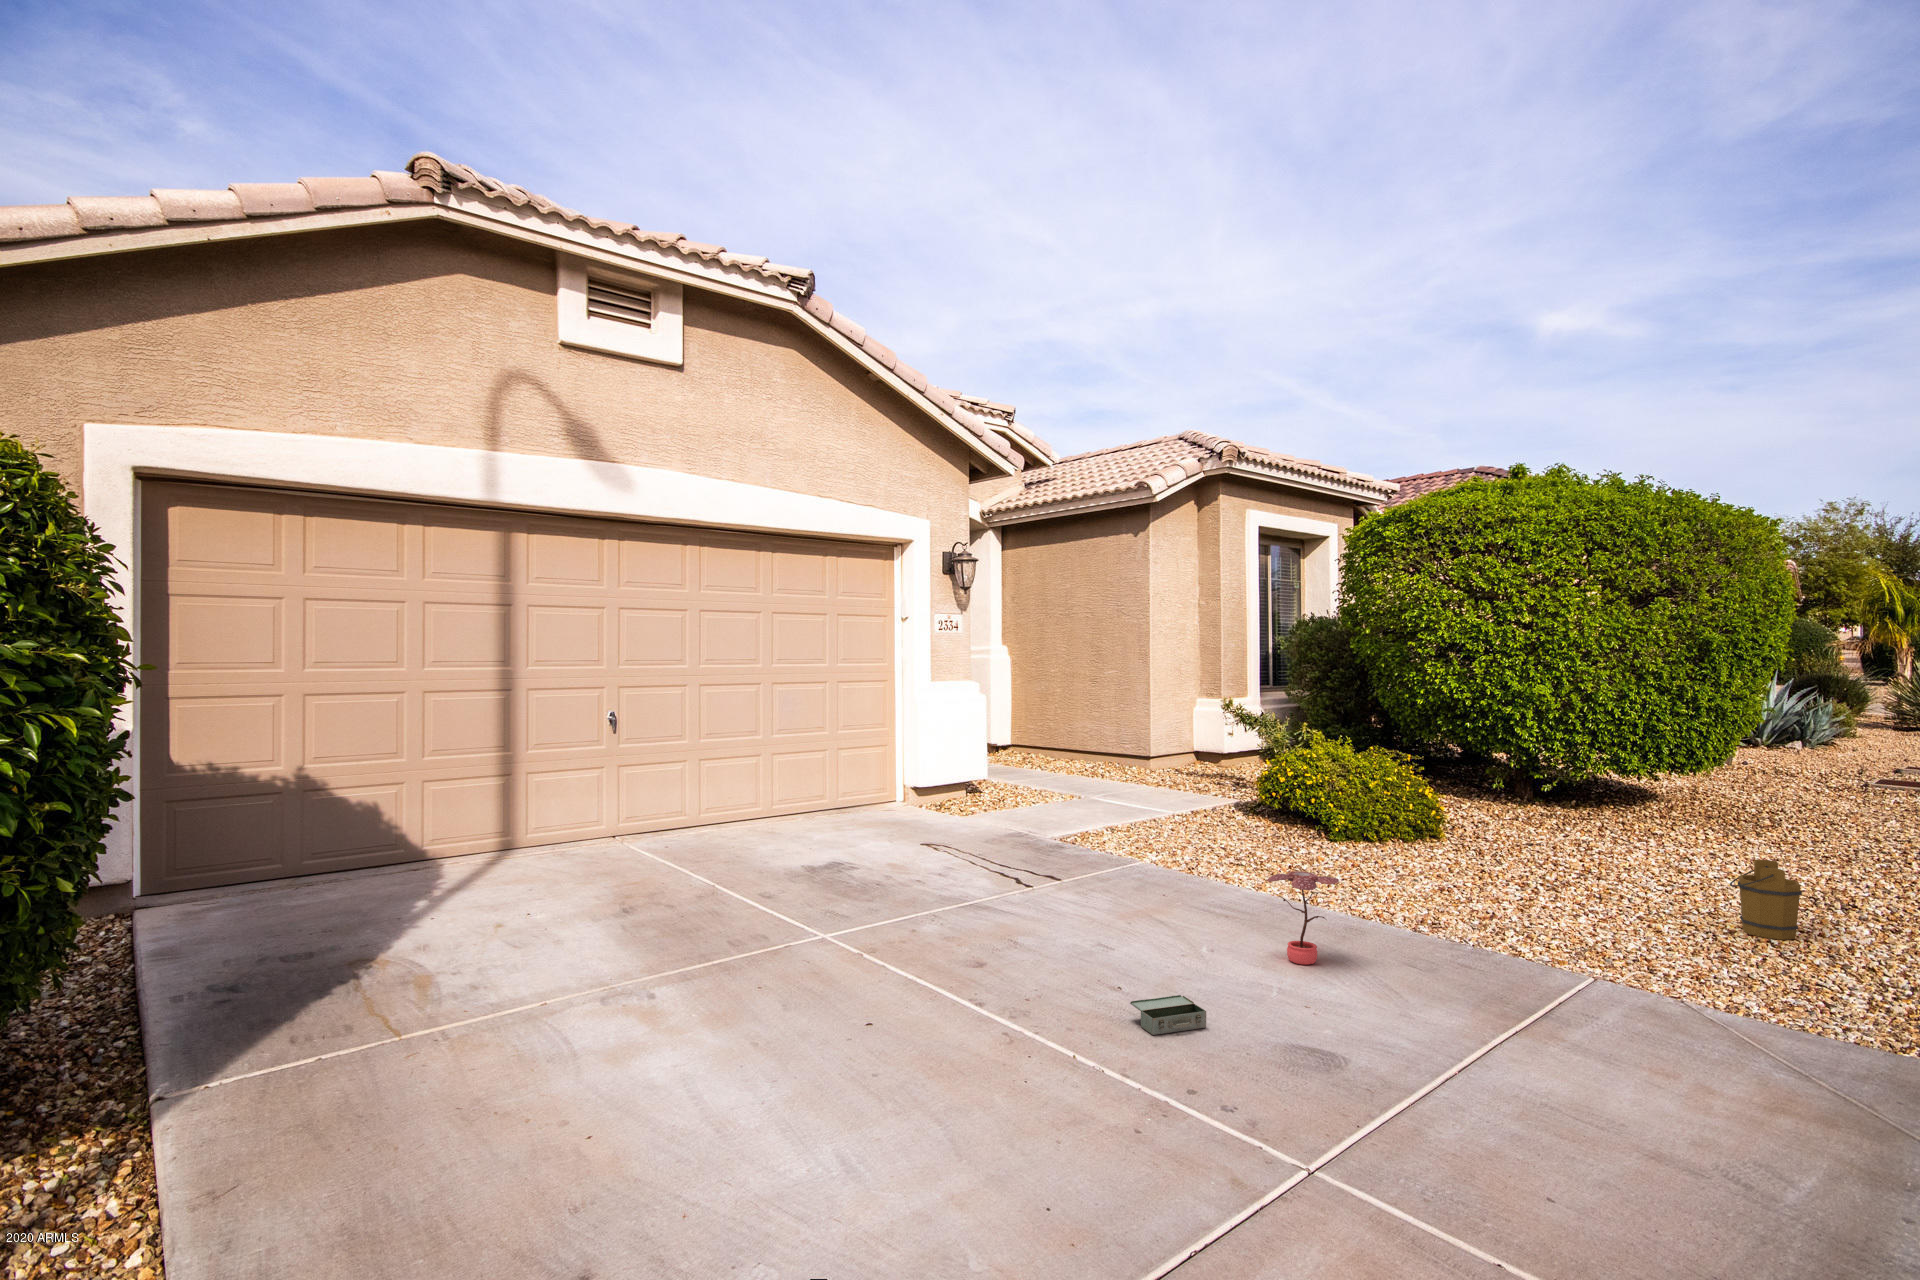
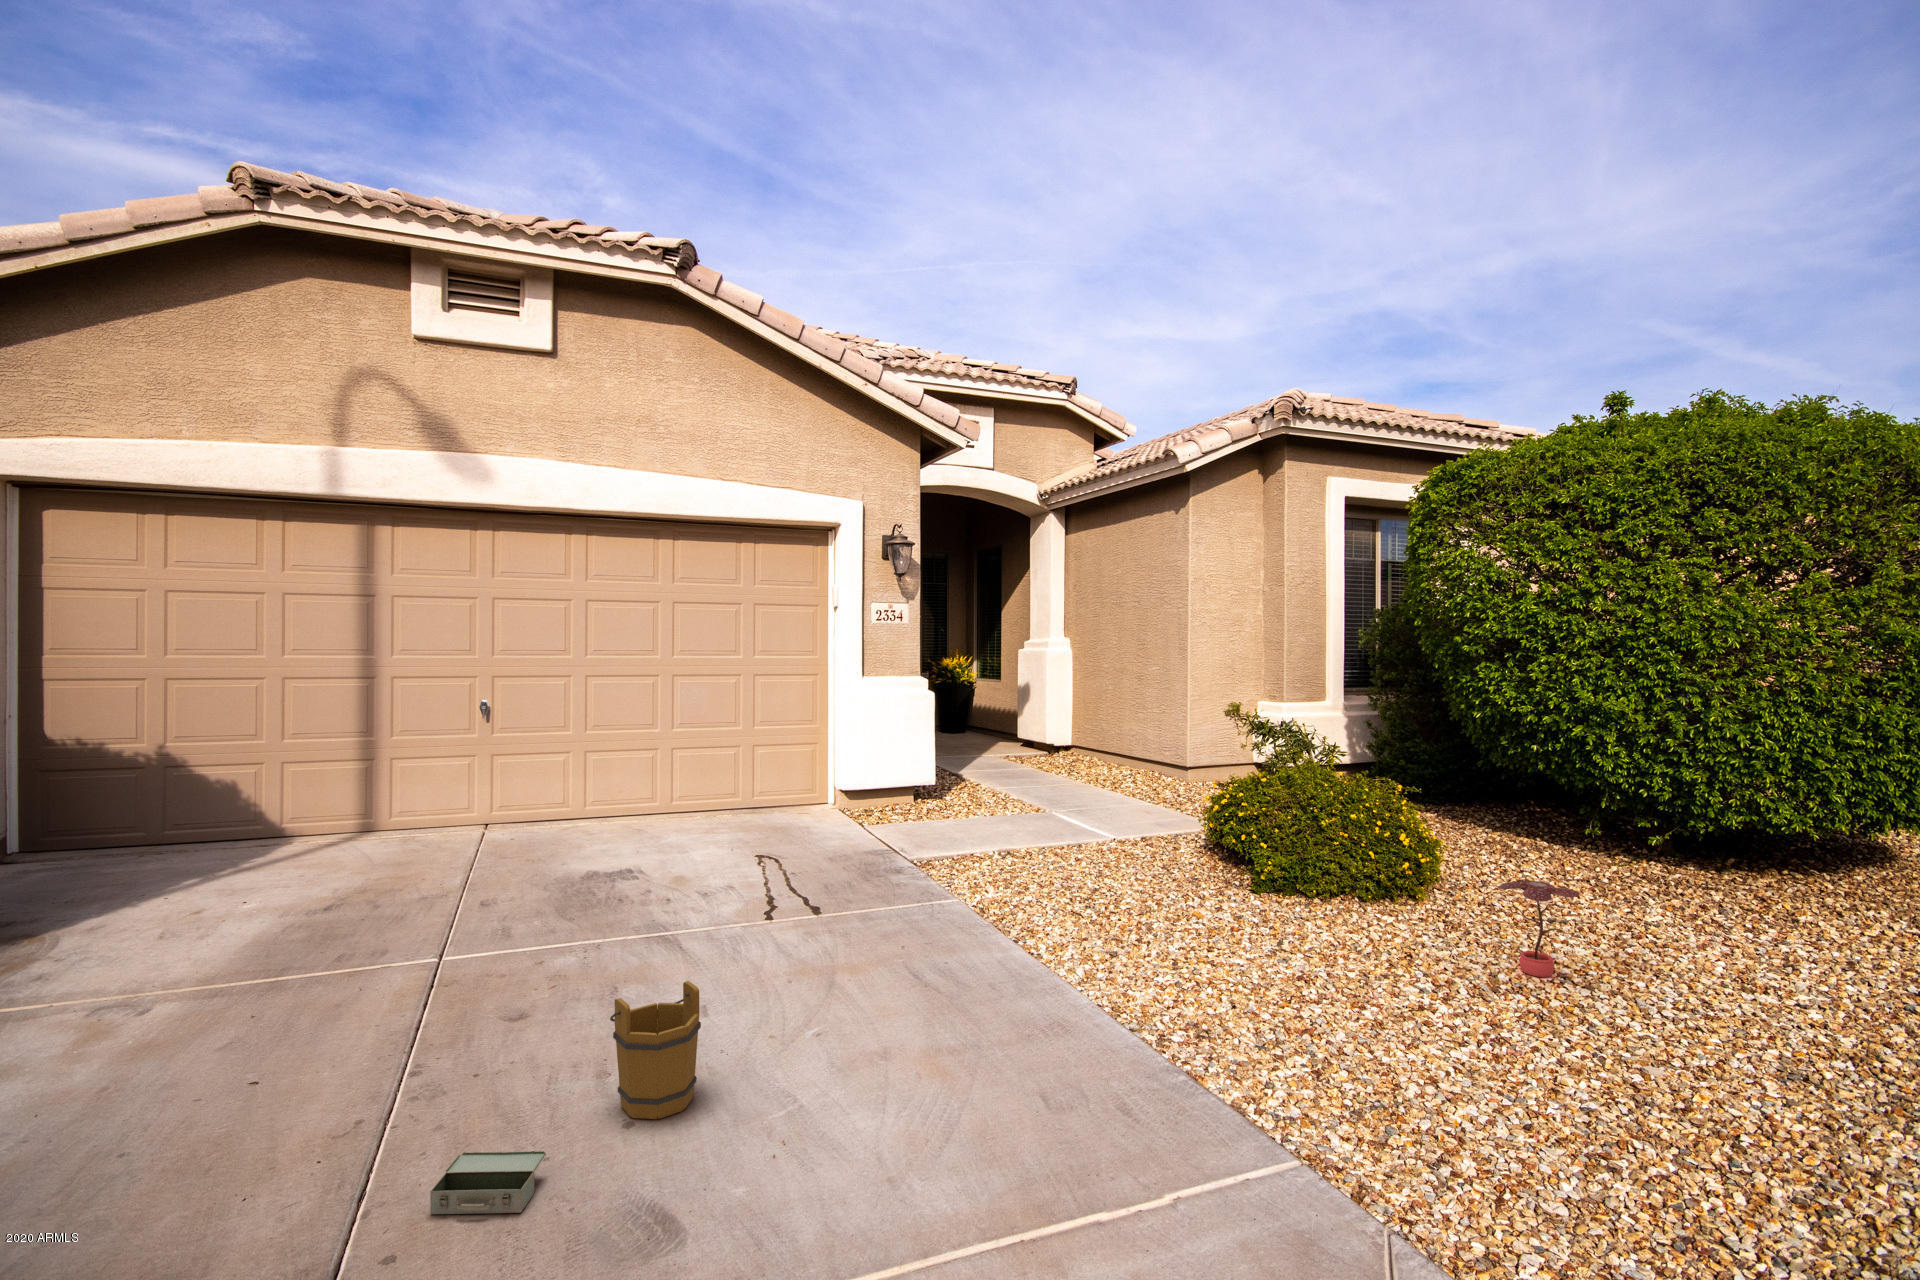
bucket: present [1730,859,1802,940] -> present [610,981,701,1119]
potted plant: present [1267,871,1339,965] -> present [1498,881,1580,977]

